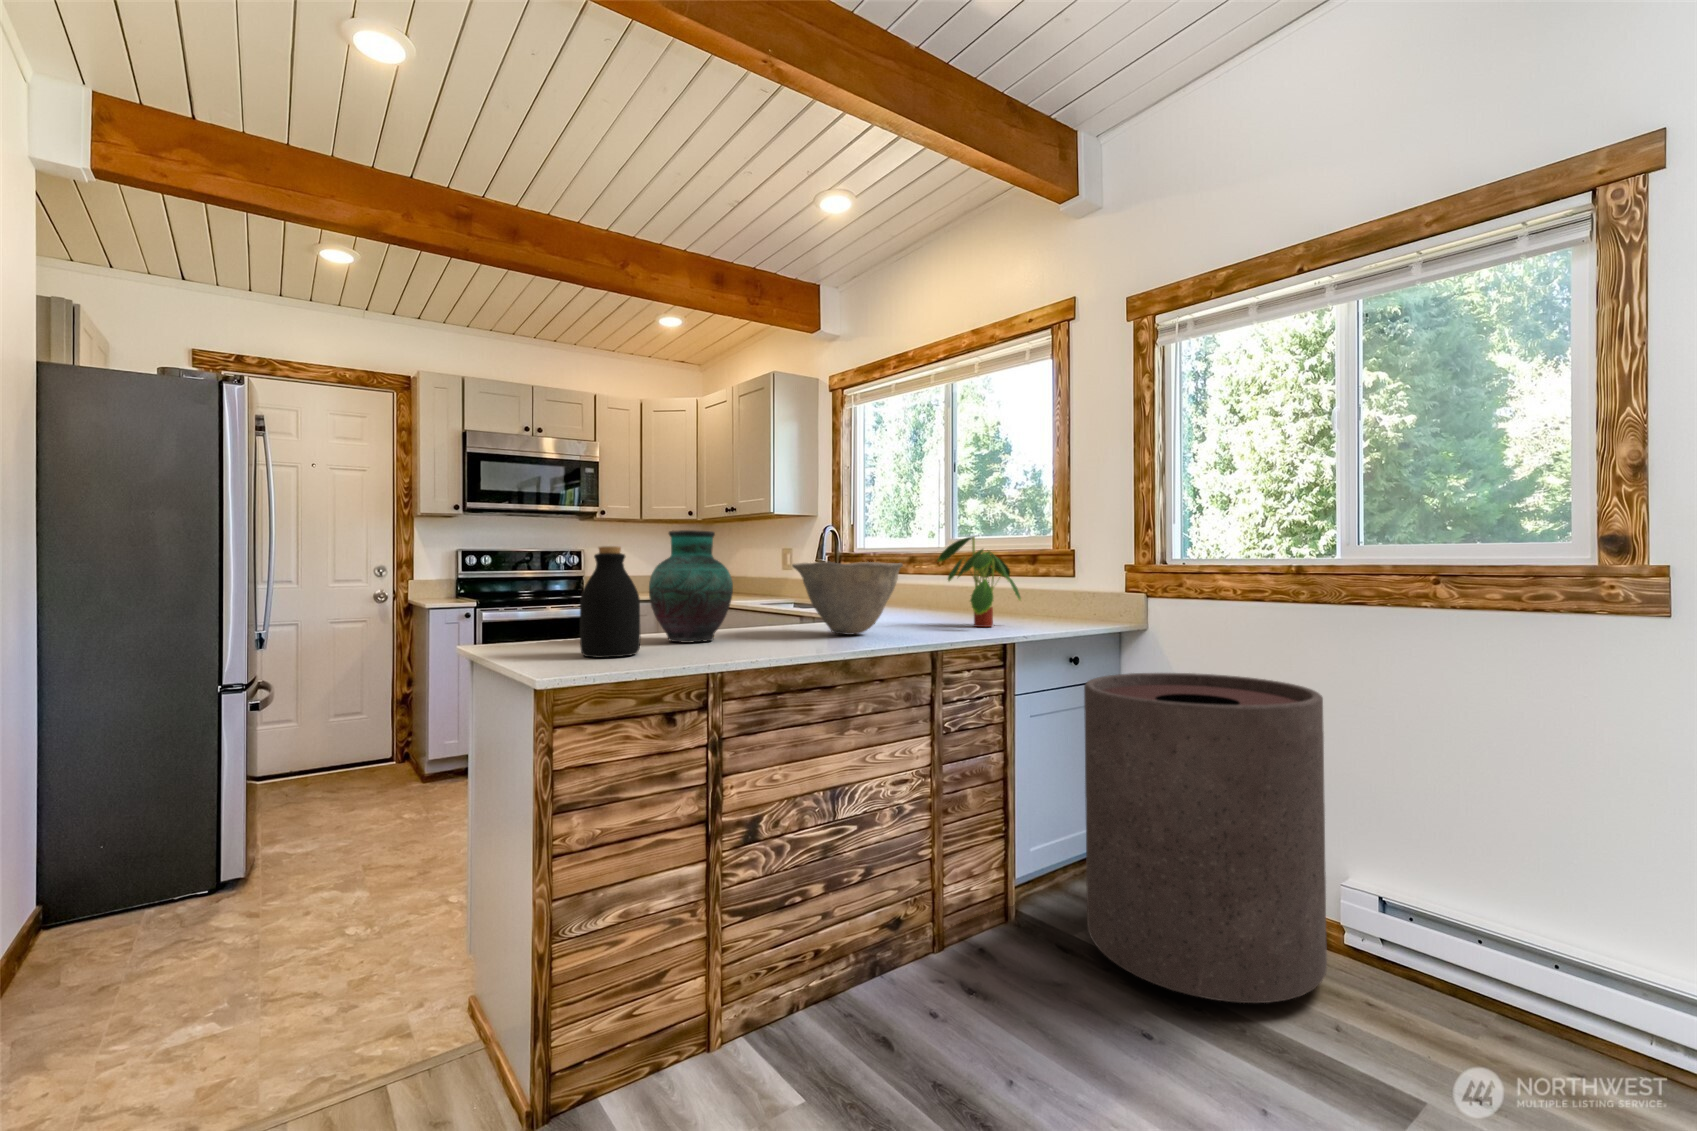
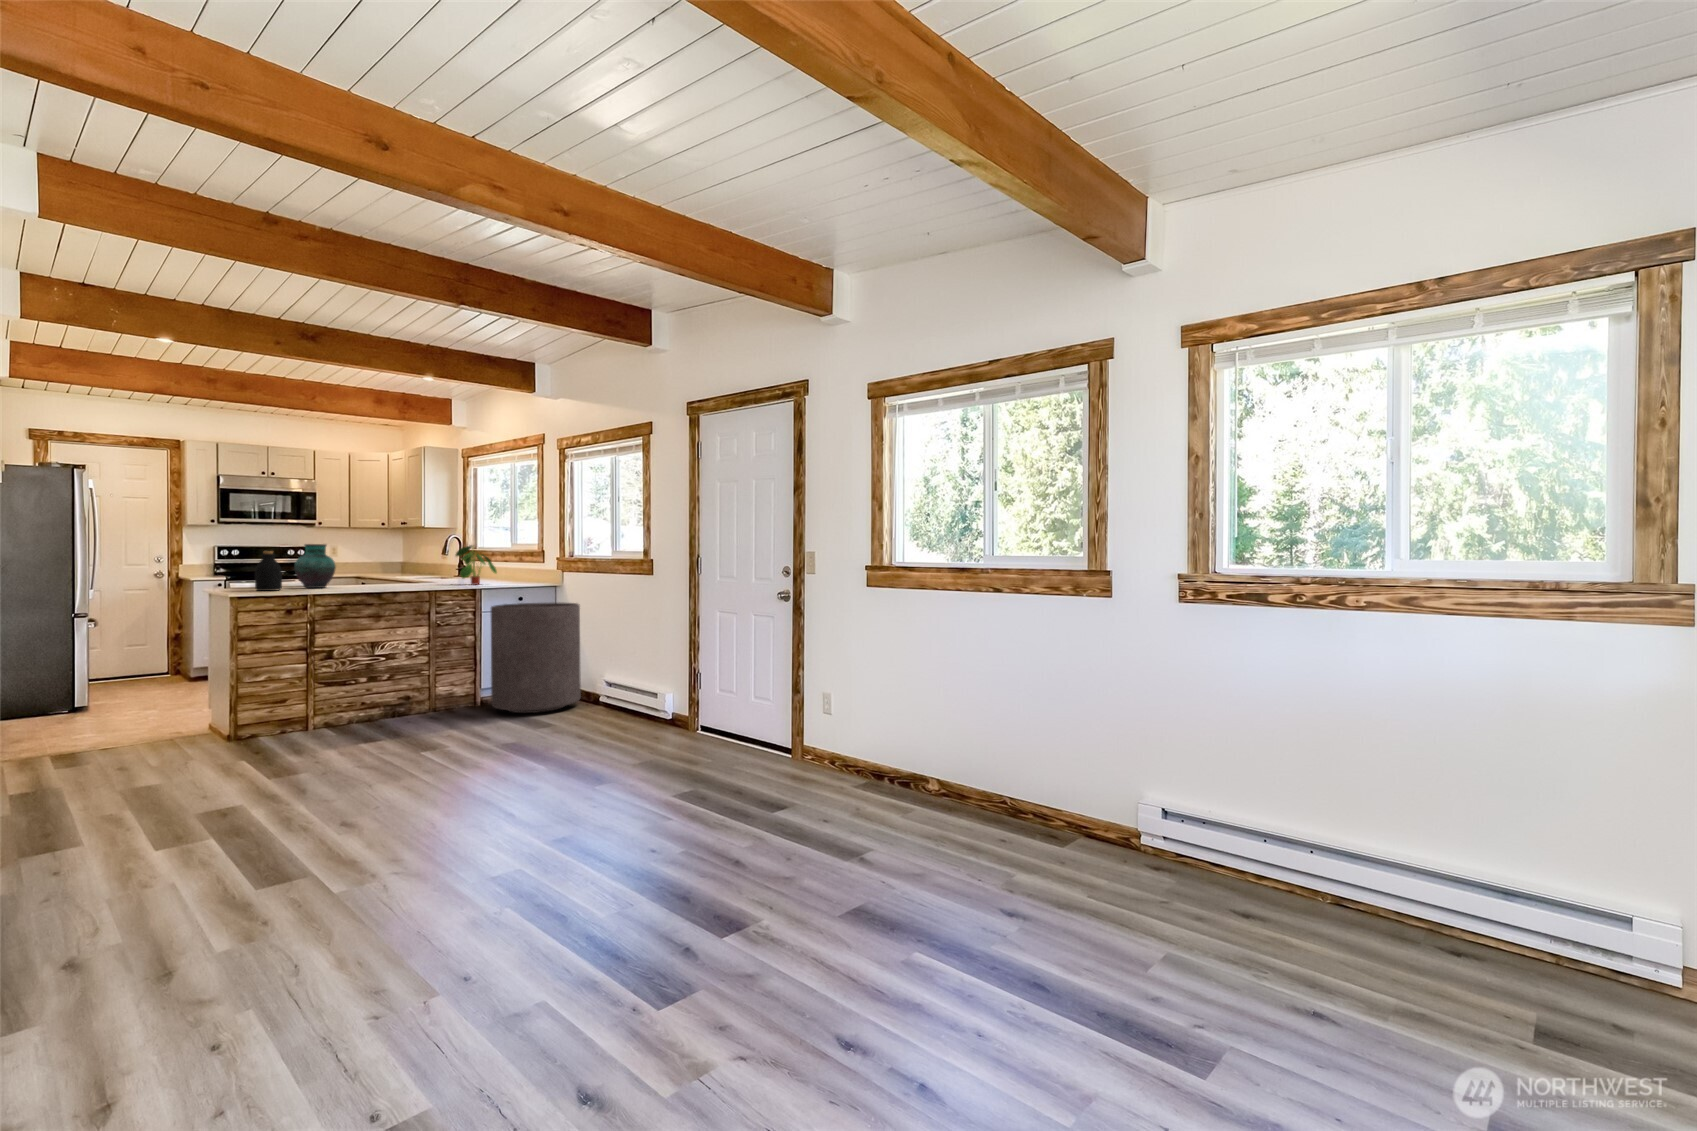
bowl: present [792,562,903,635] -> none [368,556,423,586]

